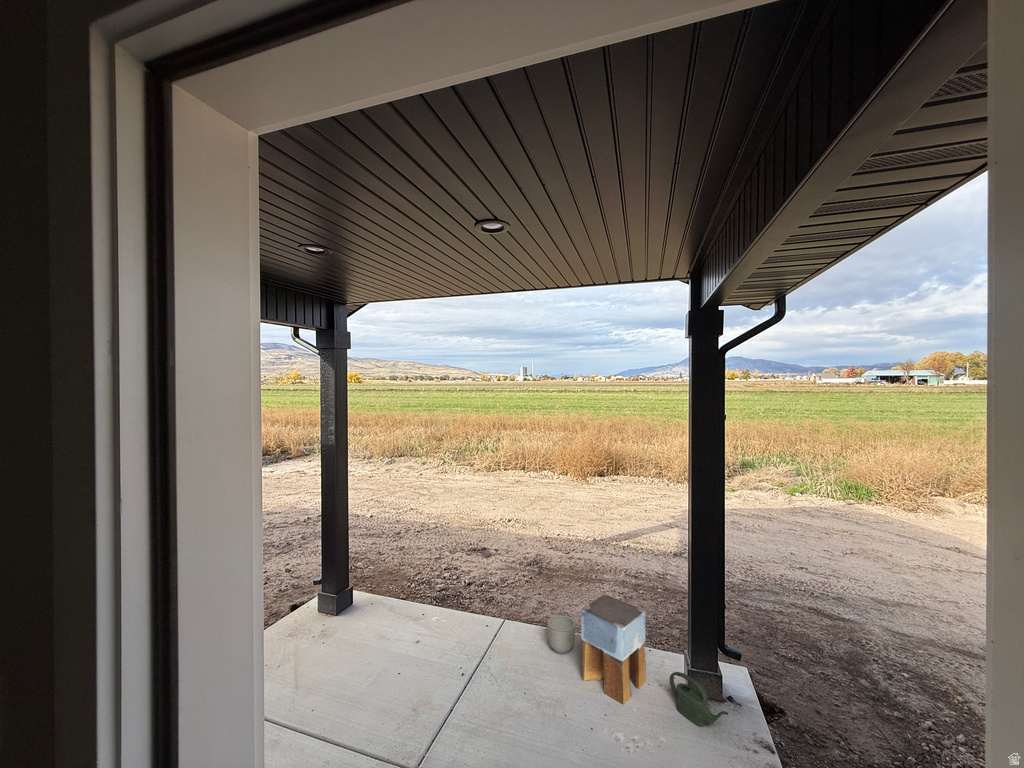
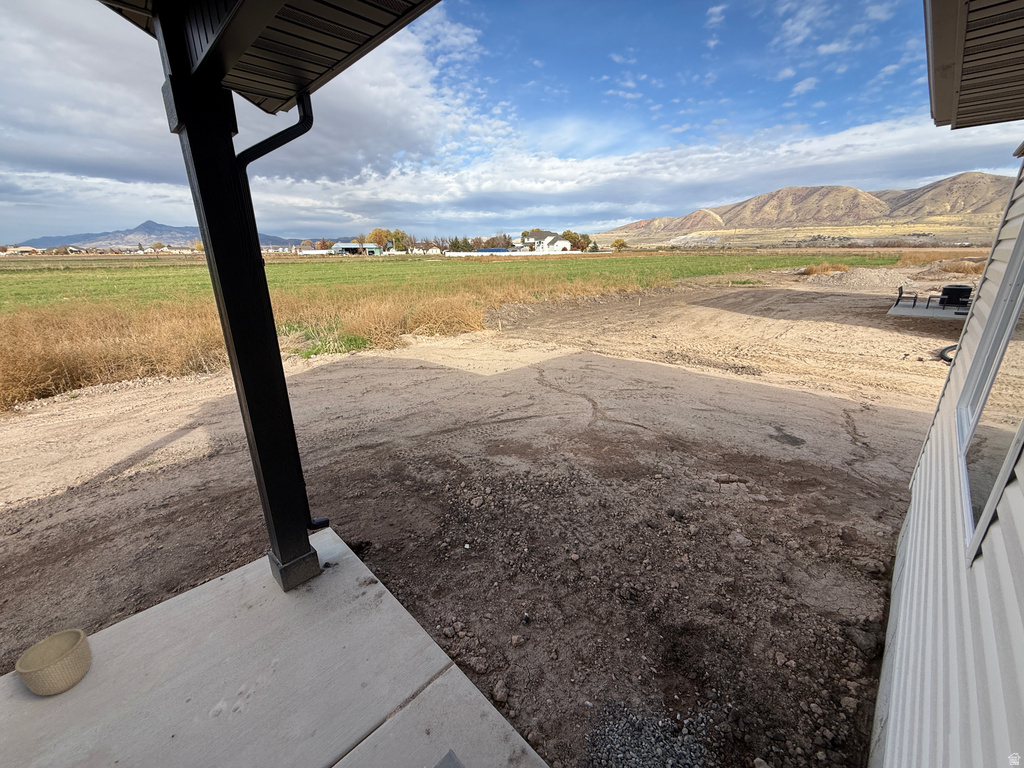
stool: present [581,594,646,704] -> none [93,546,233,693]
watering can: present [670,672,728,726] -> none [266,578,340,620]

